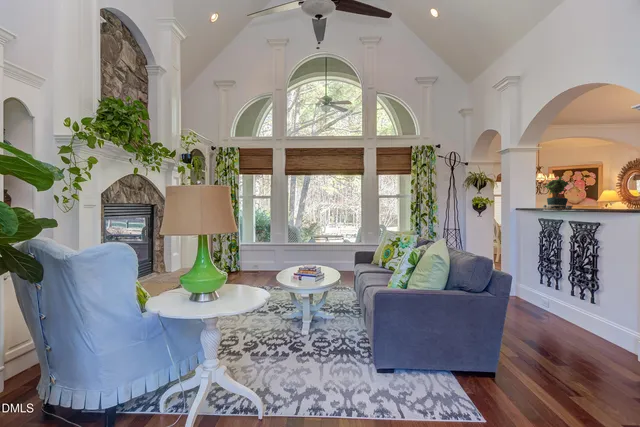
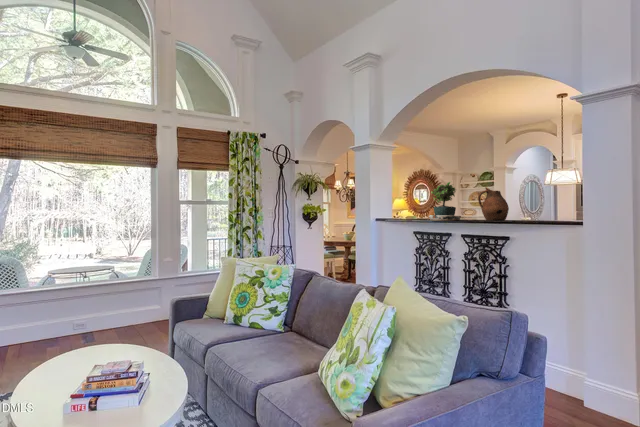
ceramic pitcher: none [574,181,610,210] -> present [478,187,515,222]

